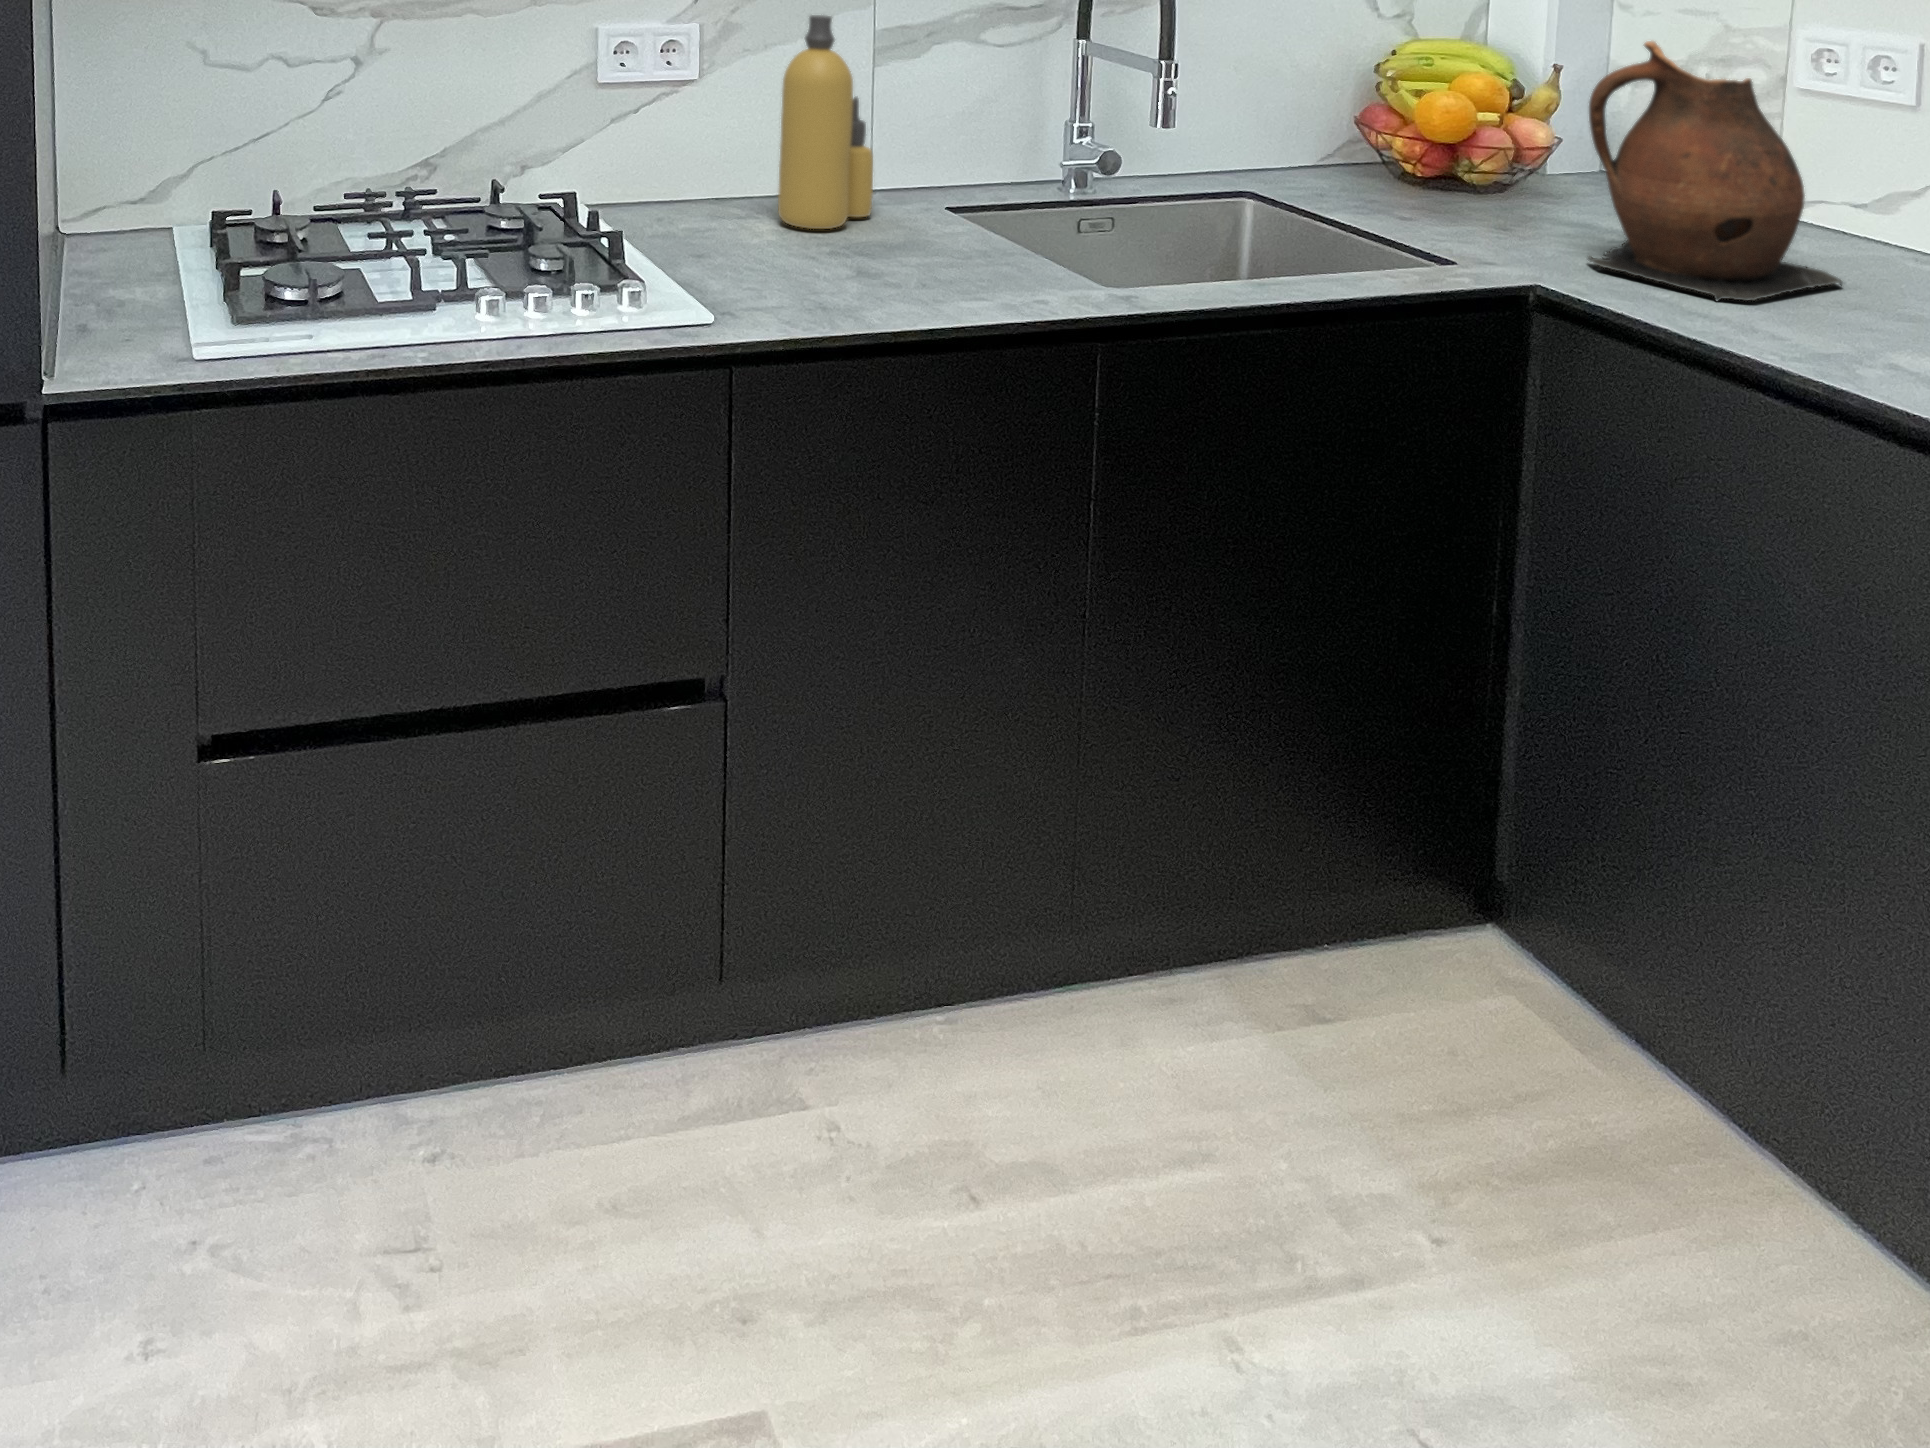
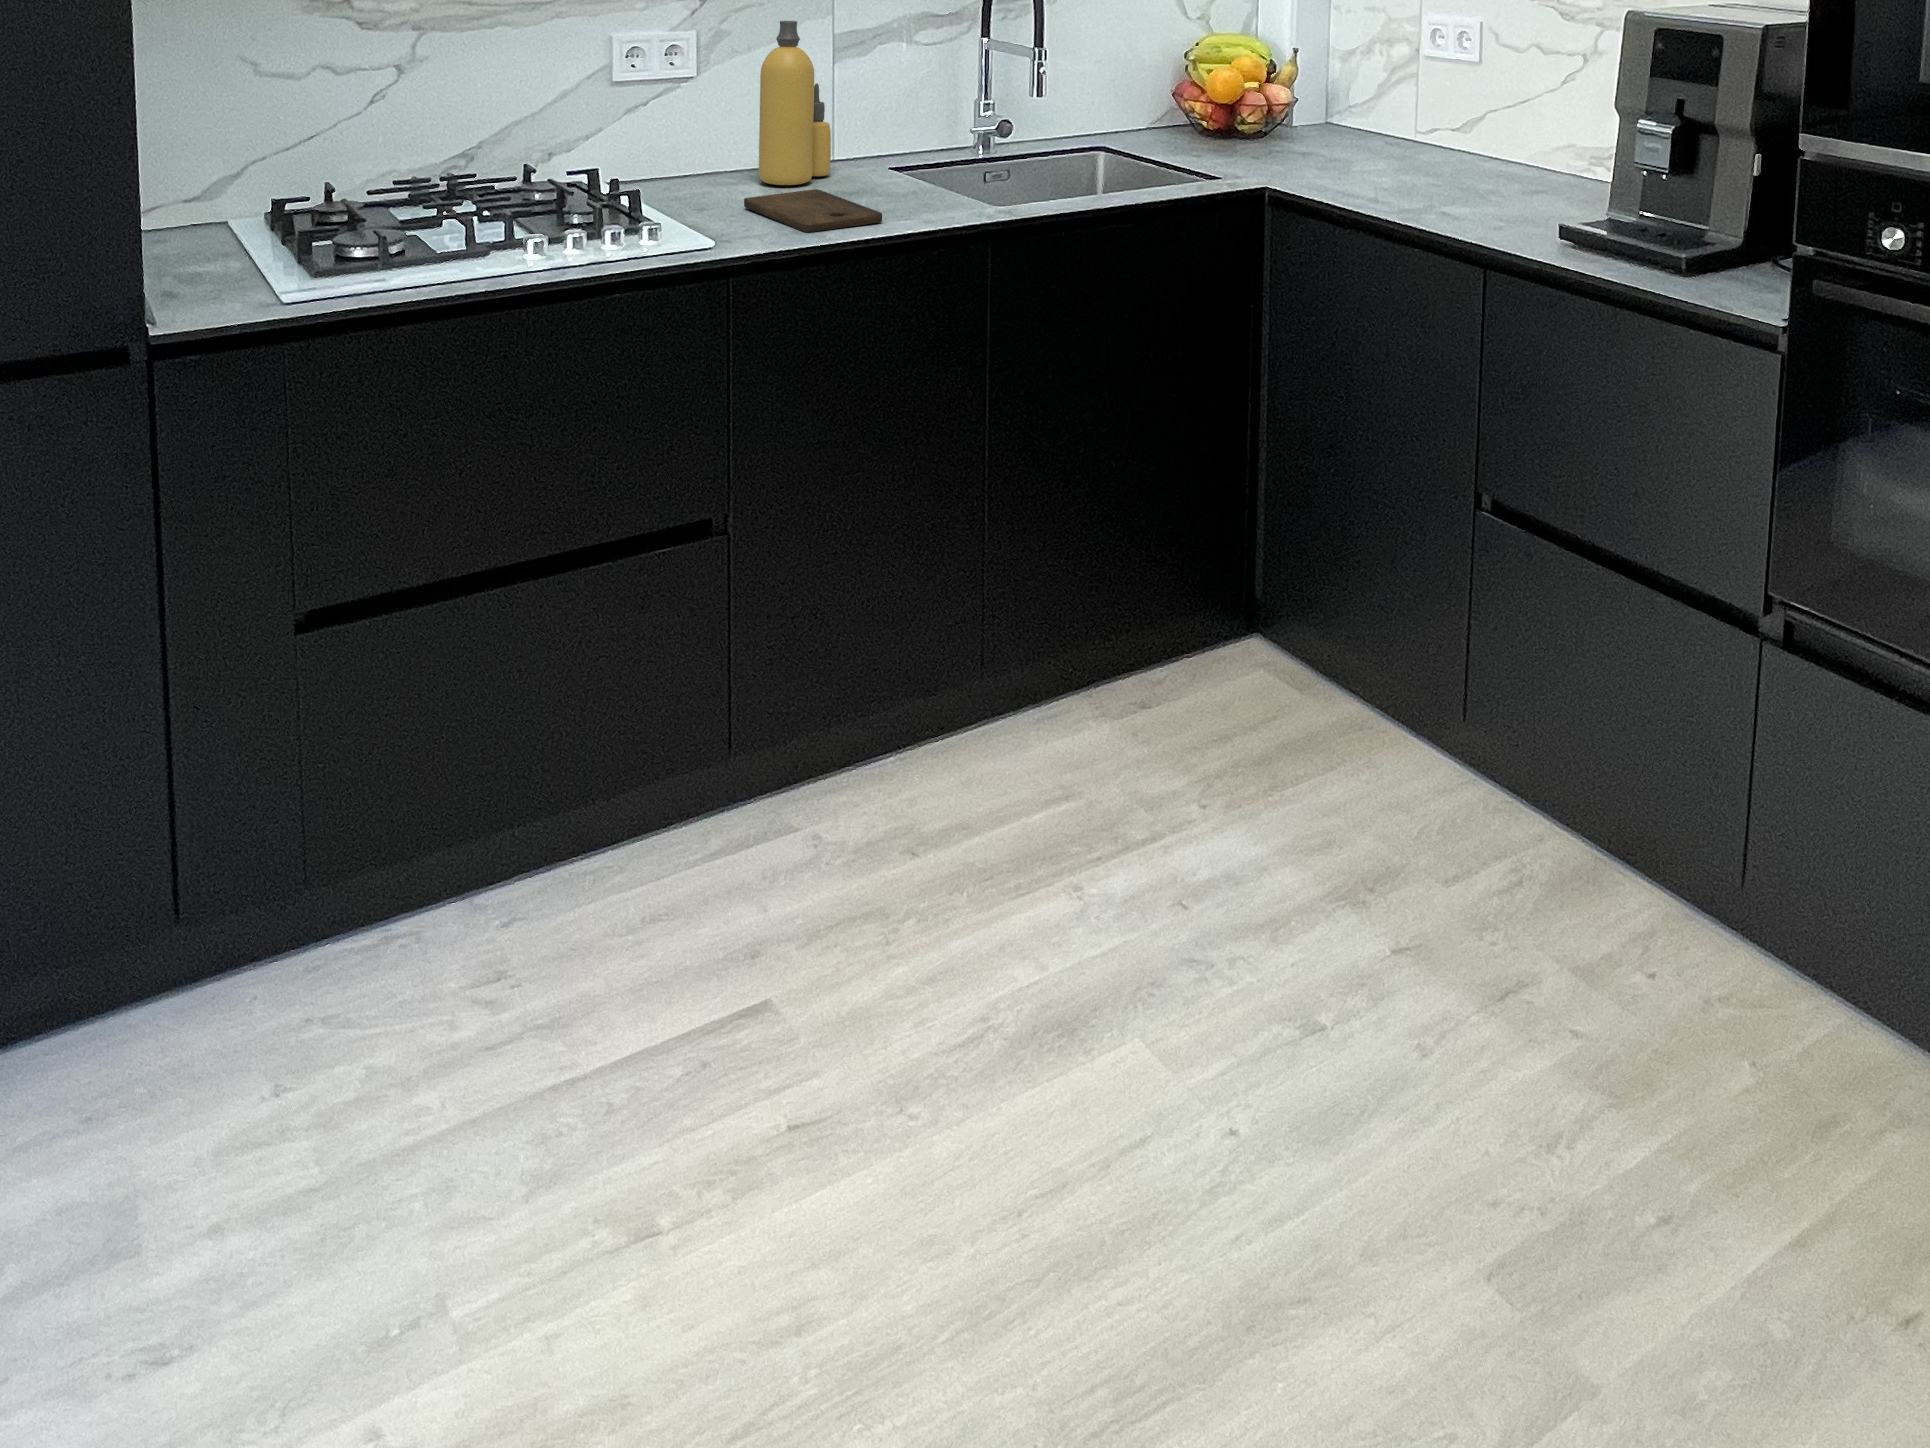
ceramic pitcher: present [1587,41,1843,301] -> none [1308,22,1454,190]
cutting board: none [757,242,941,309] -> present [744,189,882,233]

